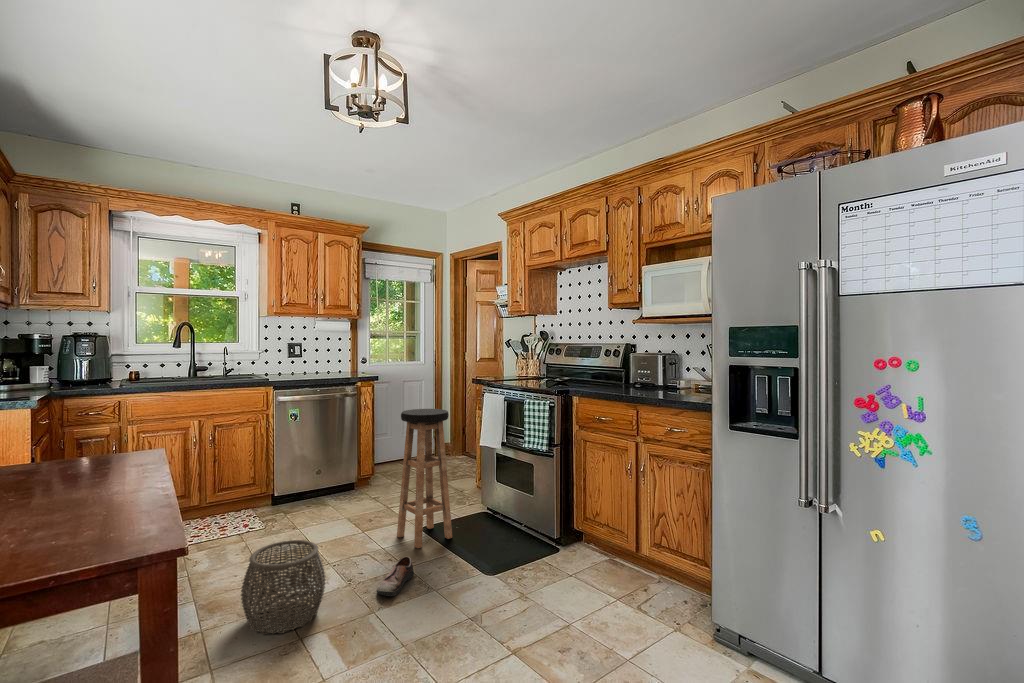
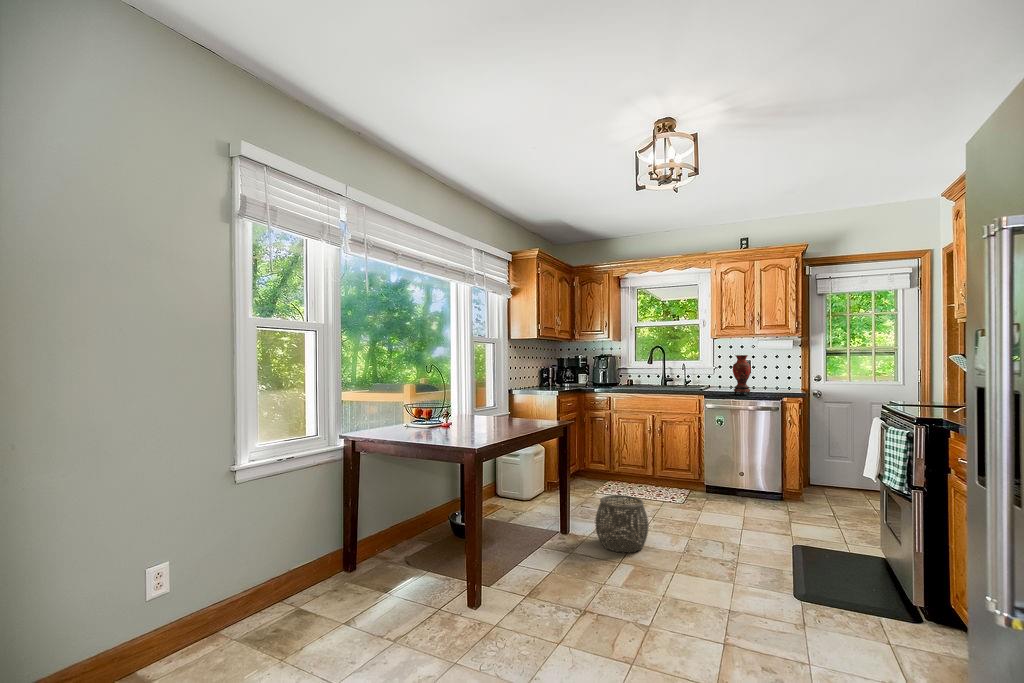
vase: none [312,337,333,383] -> present [733,355,751,395]
bar stool: present [397,409,452,548] -> none [755,423,806,558]
shoe: present [377,556,414,596] -> none [683,545,728,566]

